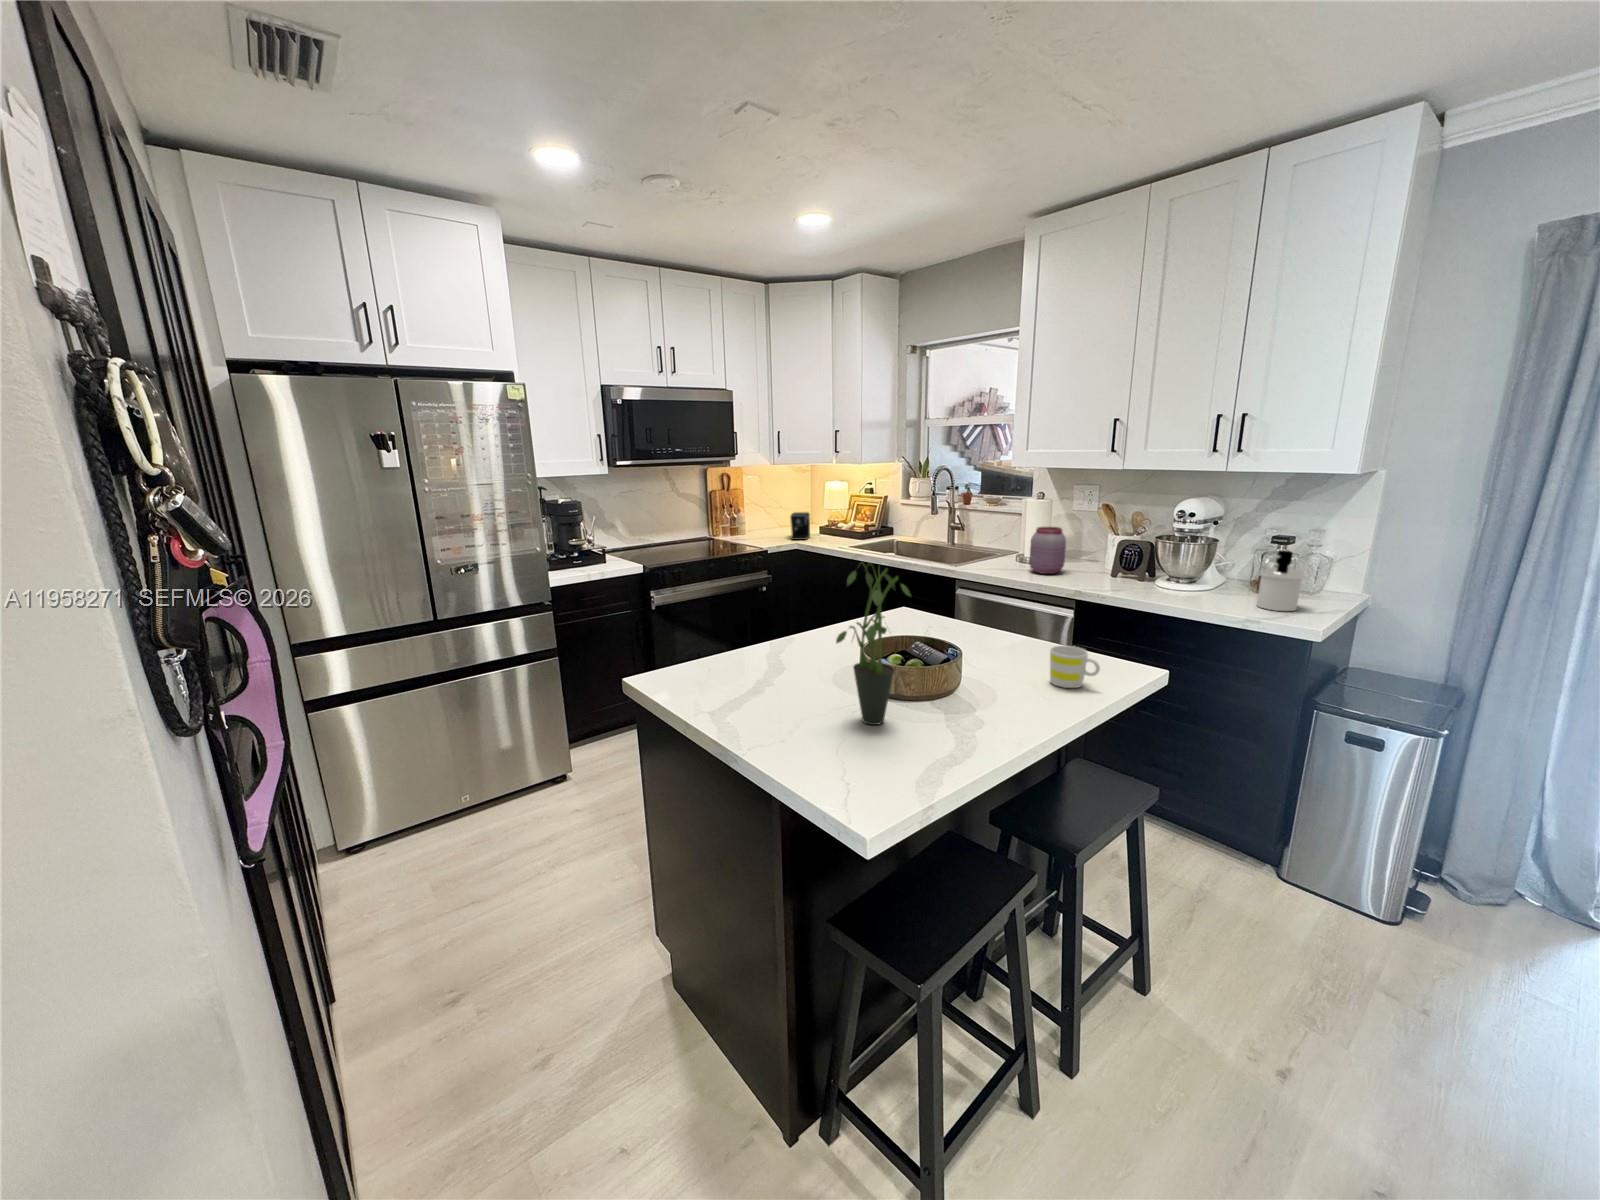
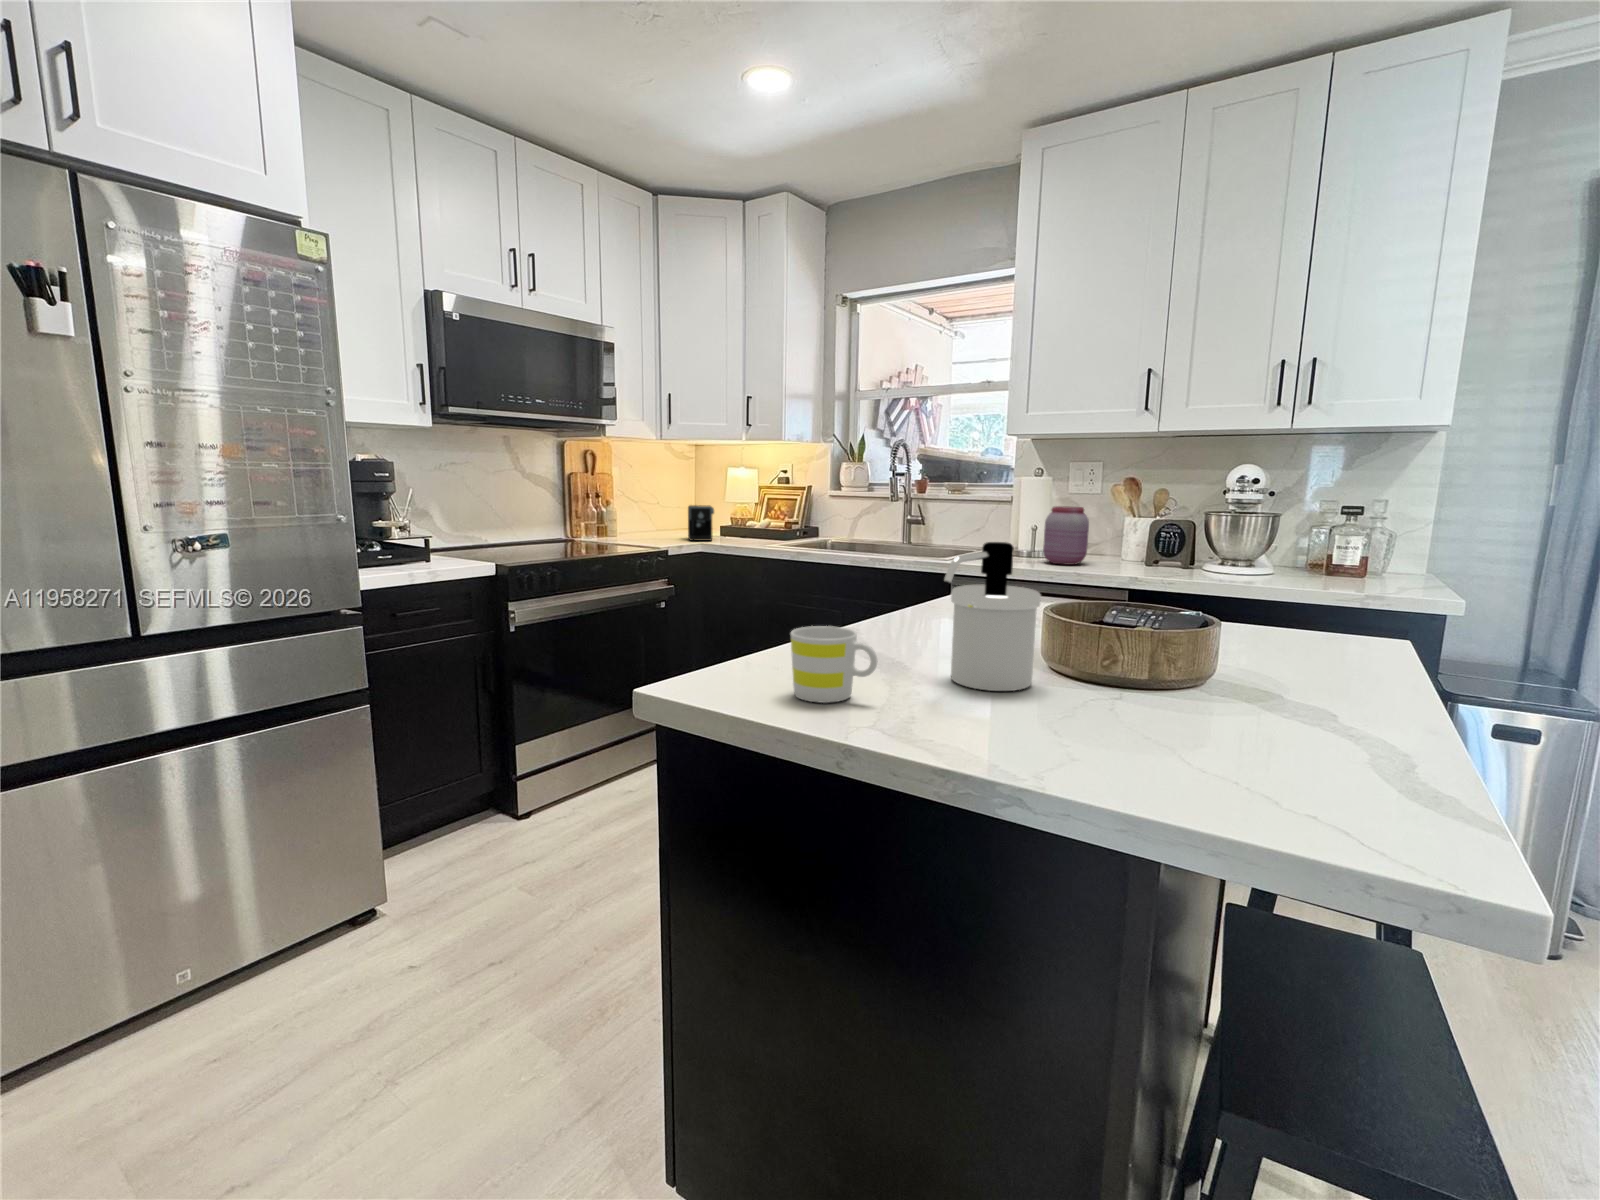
soap dispenser: present [1257,550,1304,611] -> present [944,542,1041,691]
potted plant: present [836,563,911,725] -> none [1144,427,1285,720]
mug: present [1050,645,1100,688] -> present [791,626,878,703]

